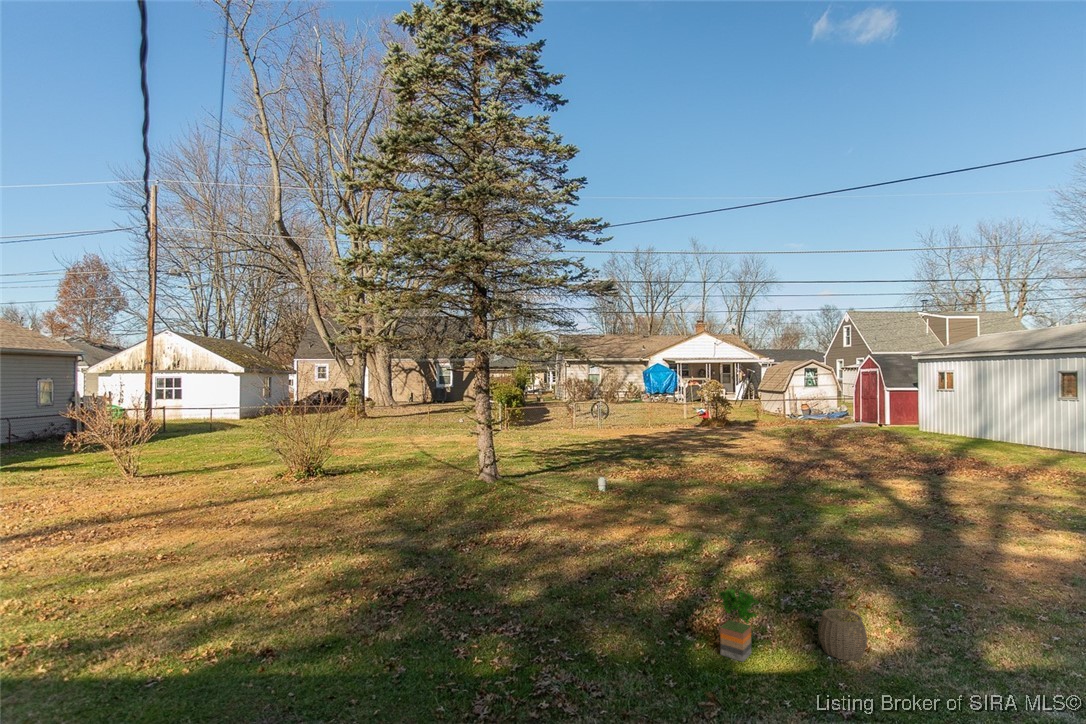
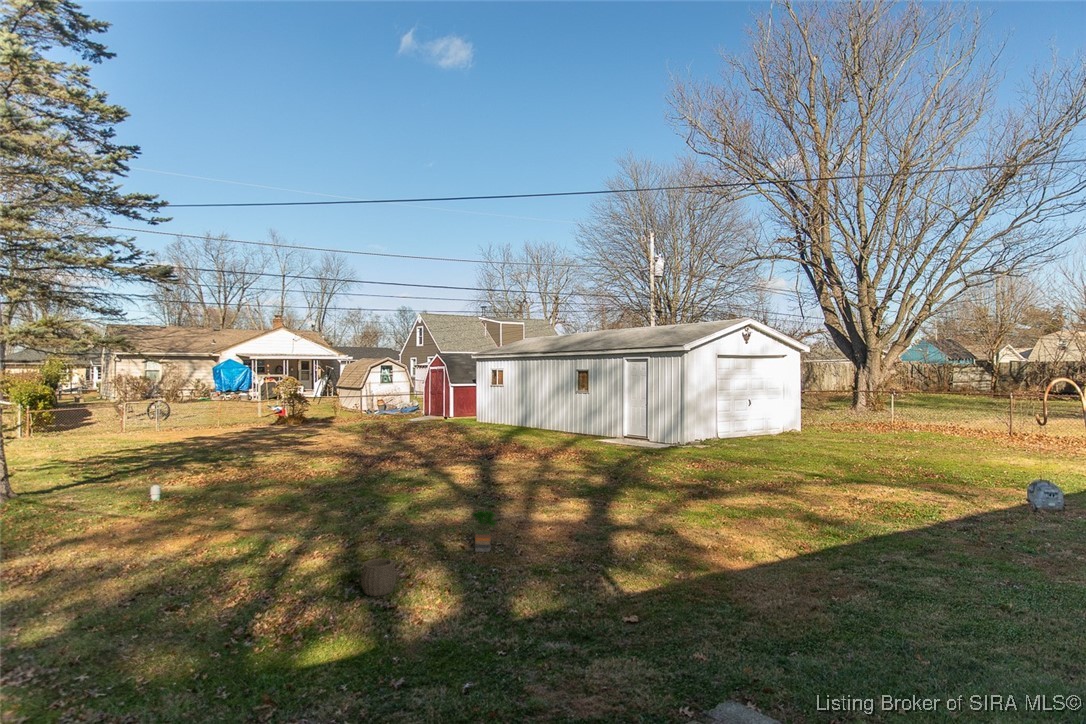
potted tree: present [718,590,758,662] -> present [472,510,497,552]

